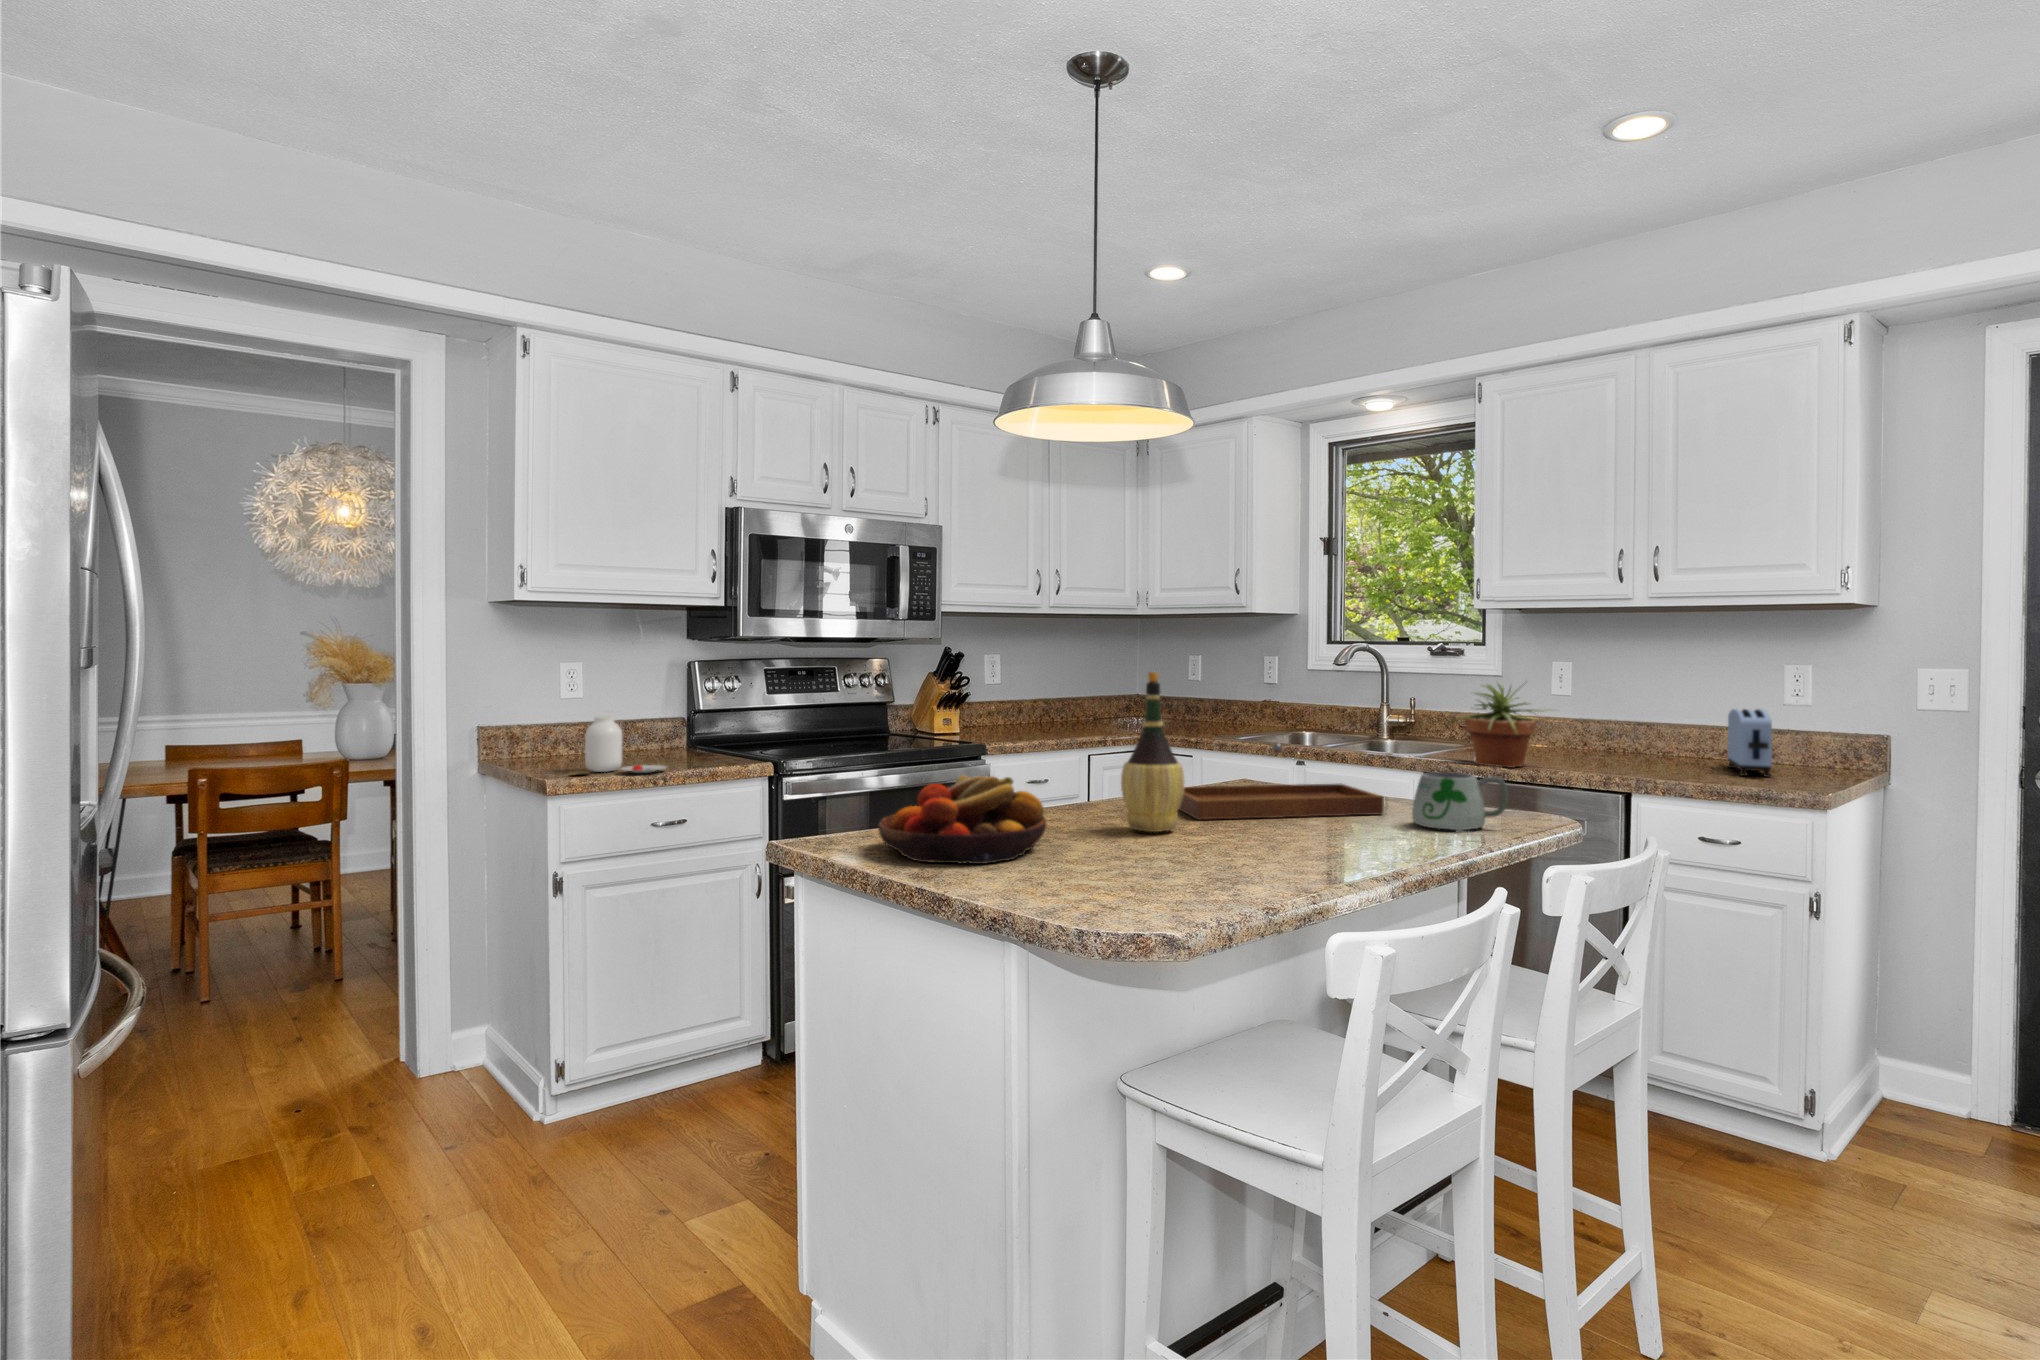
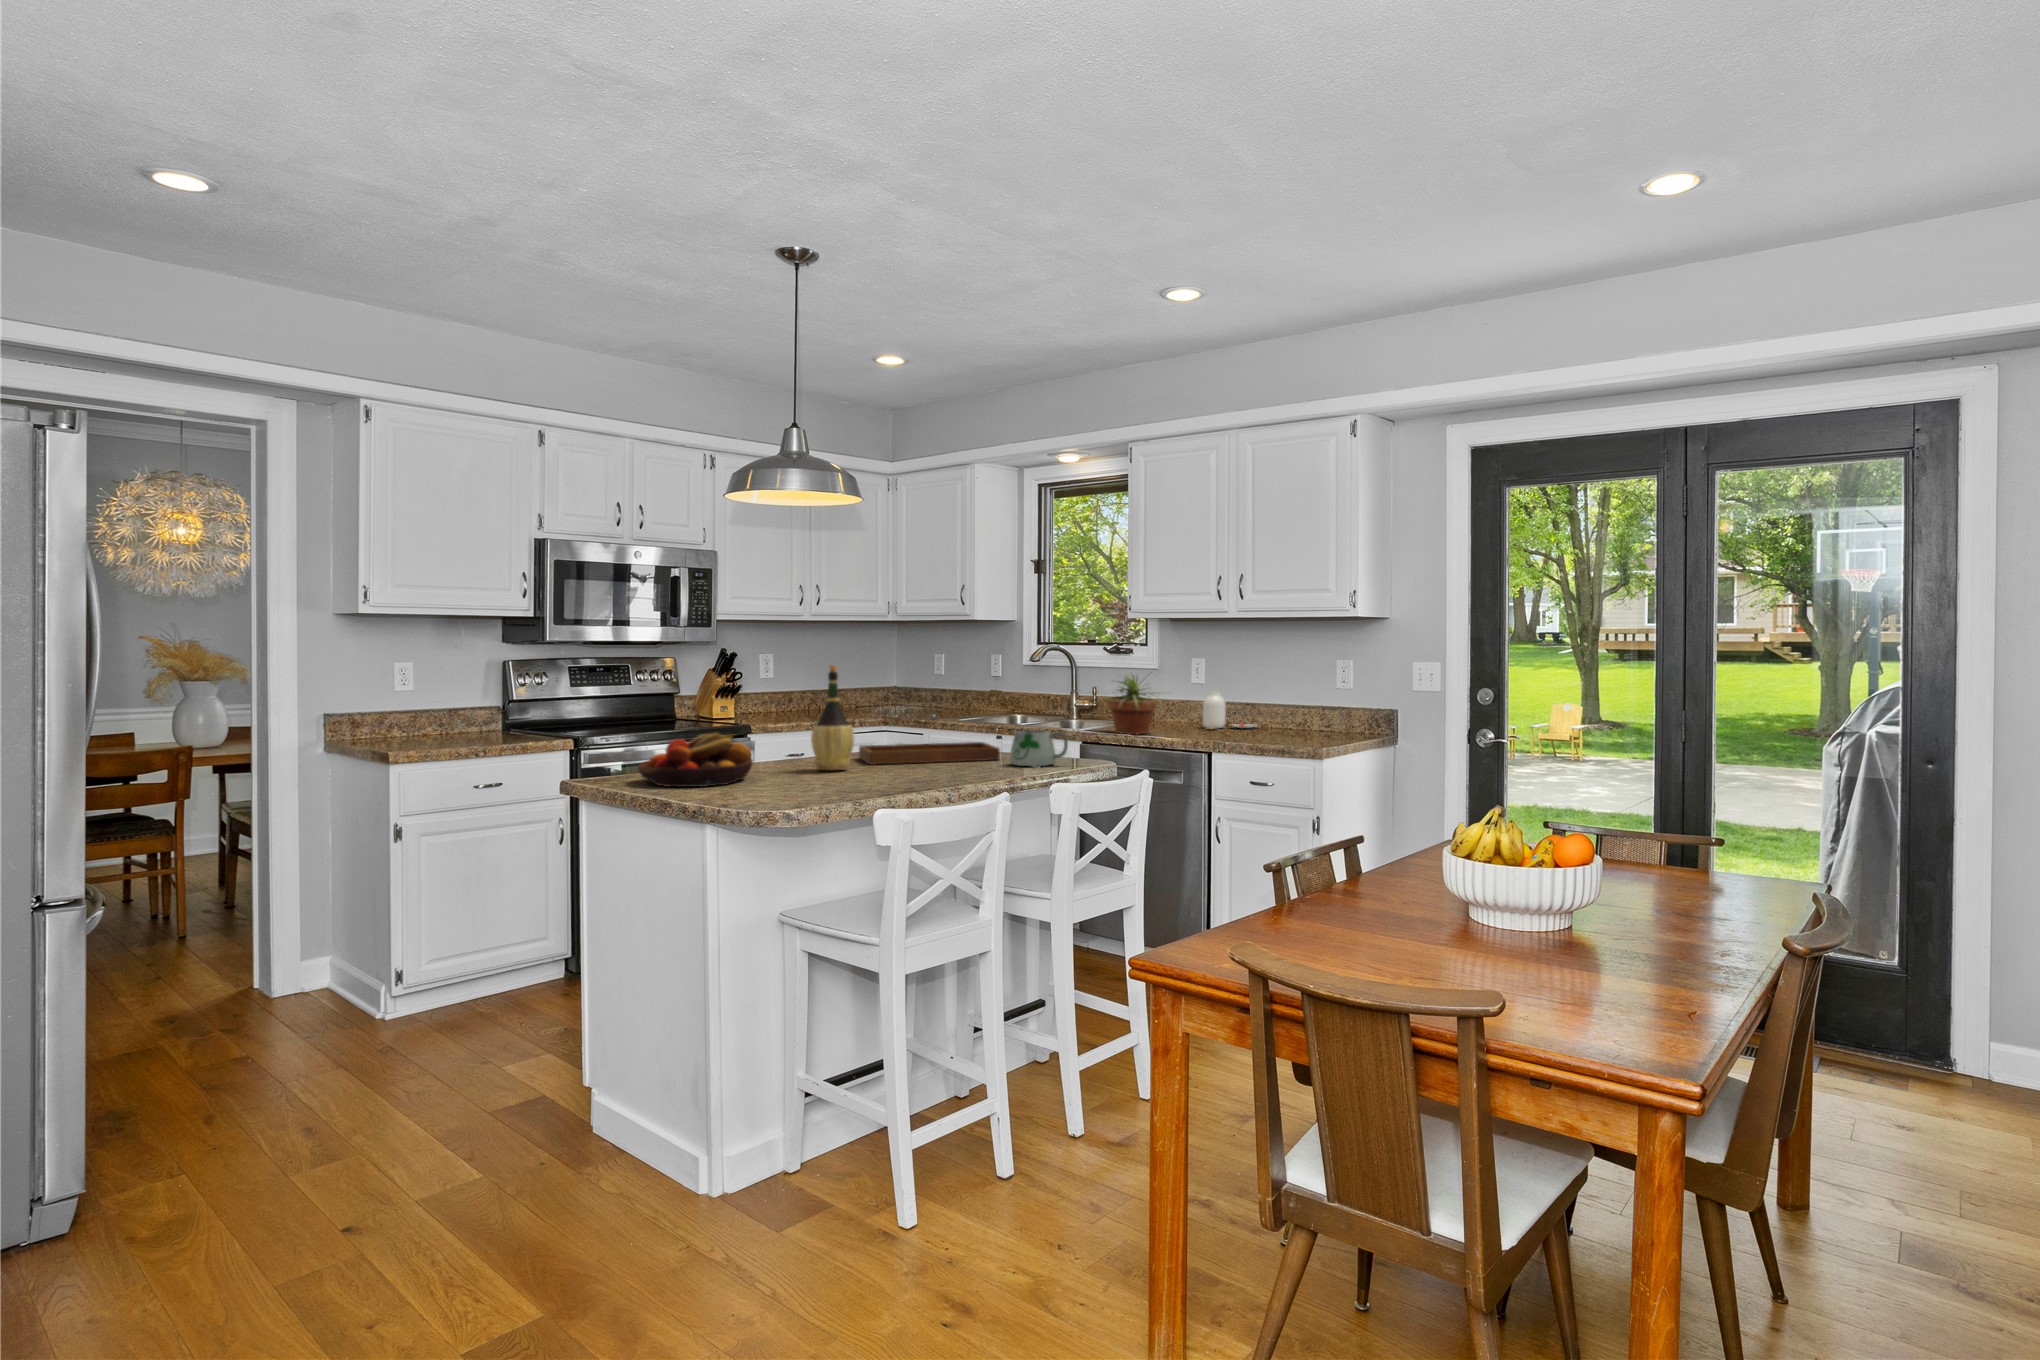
toaster: present [1728,709,1772,777] -> none [1284,690,1307,737]
jar: present [585,716,666,773] -> present [1203,692,1255,729]

